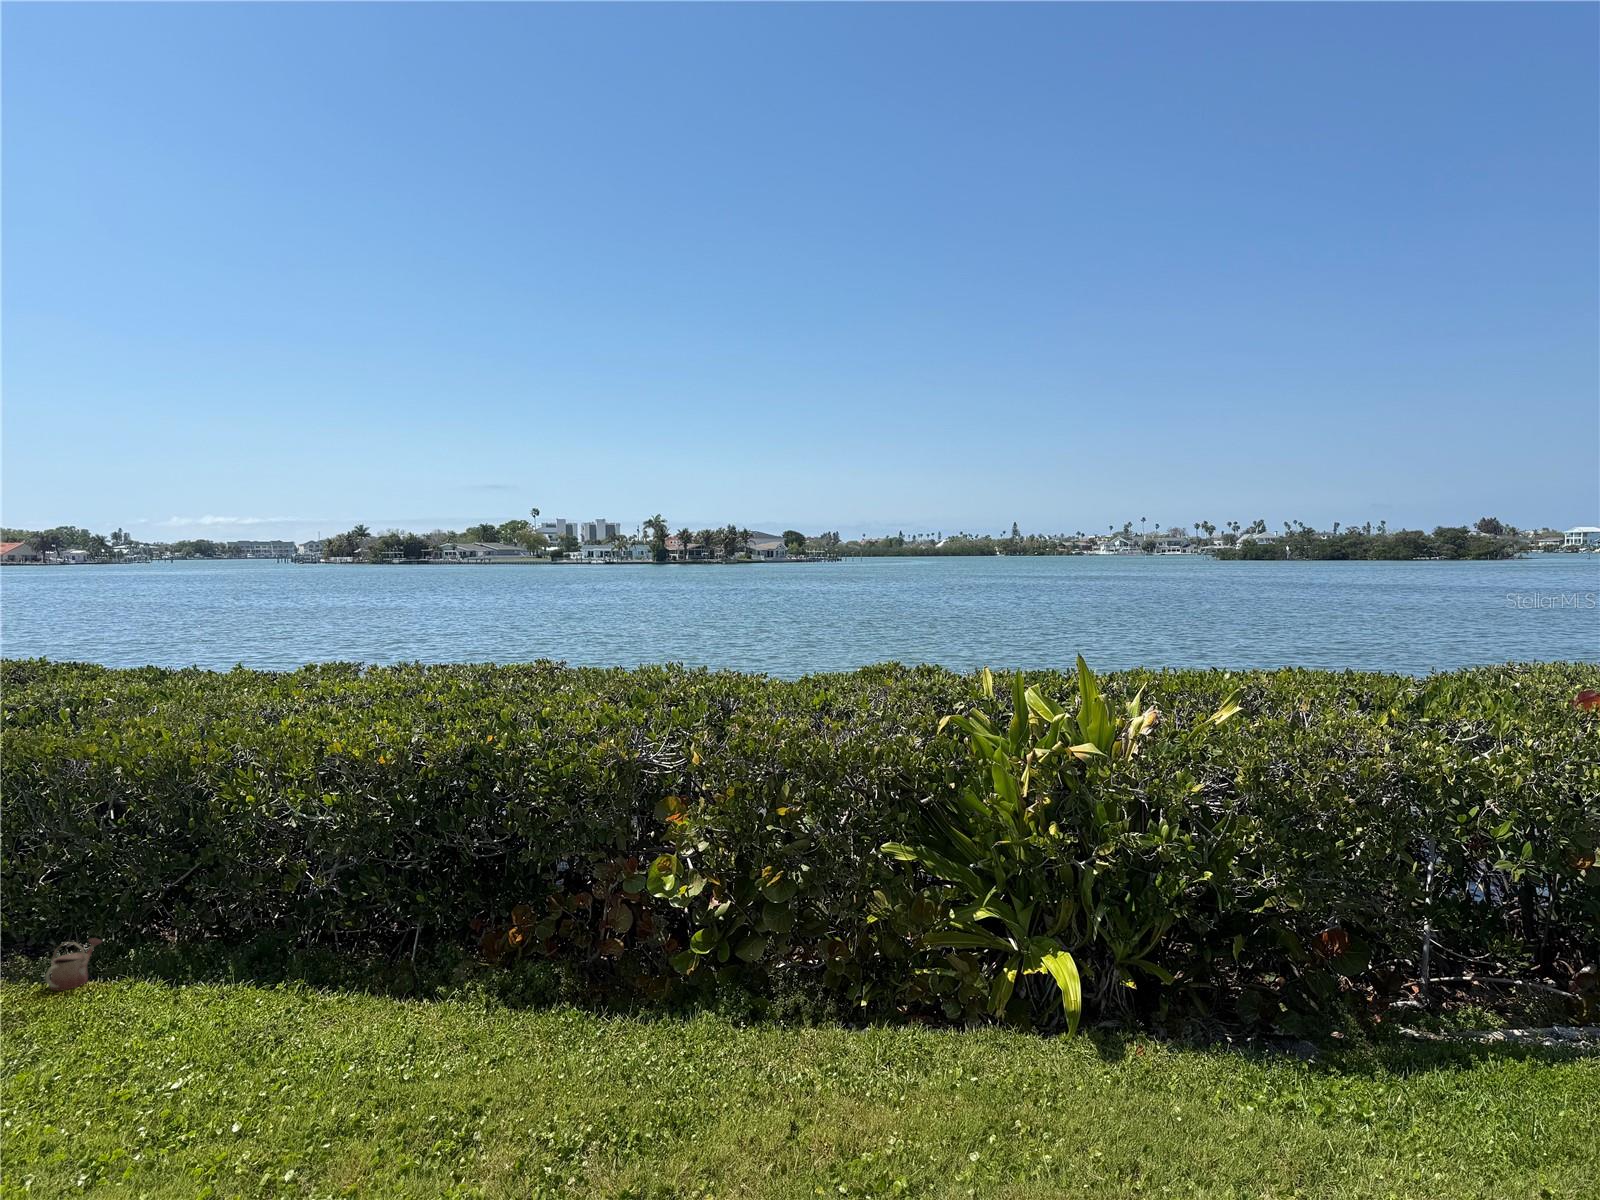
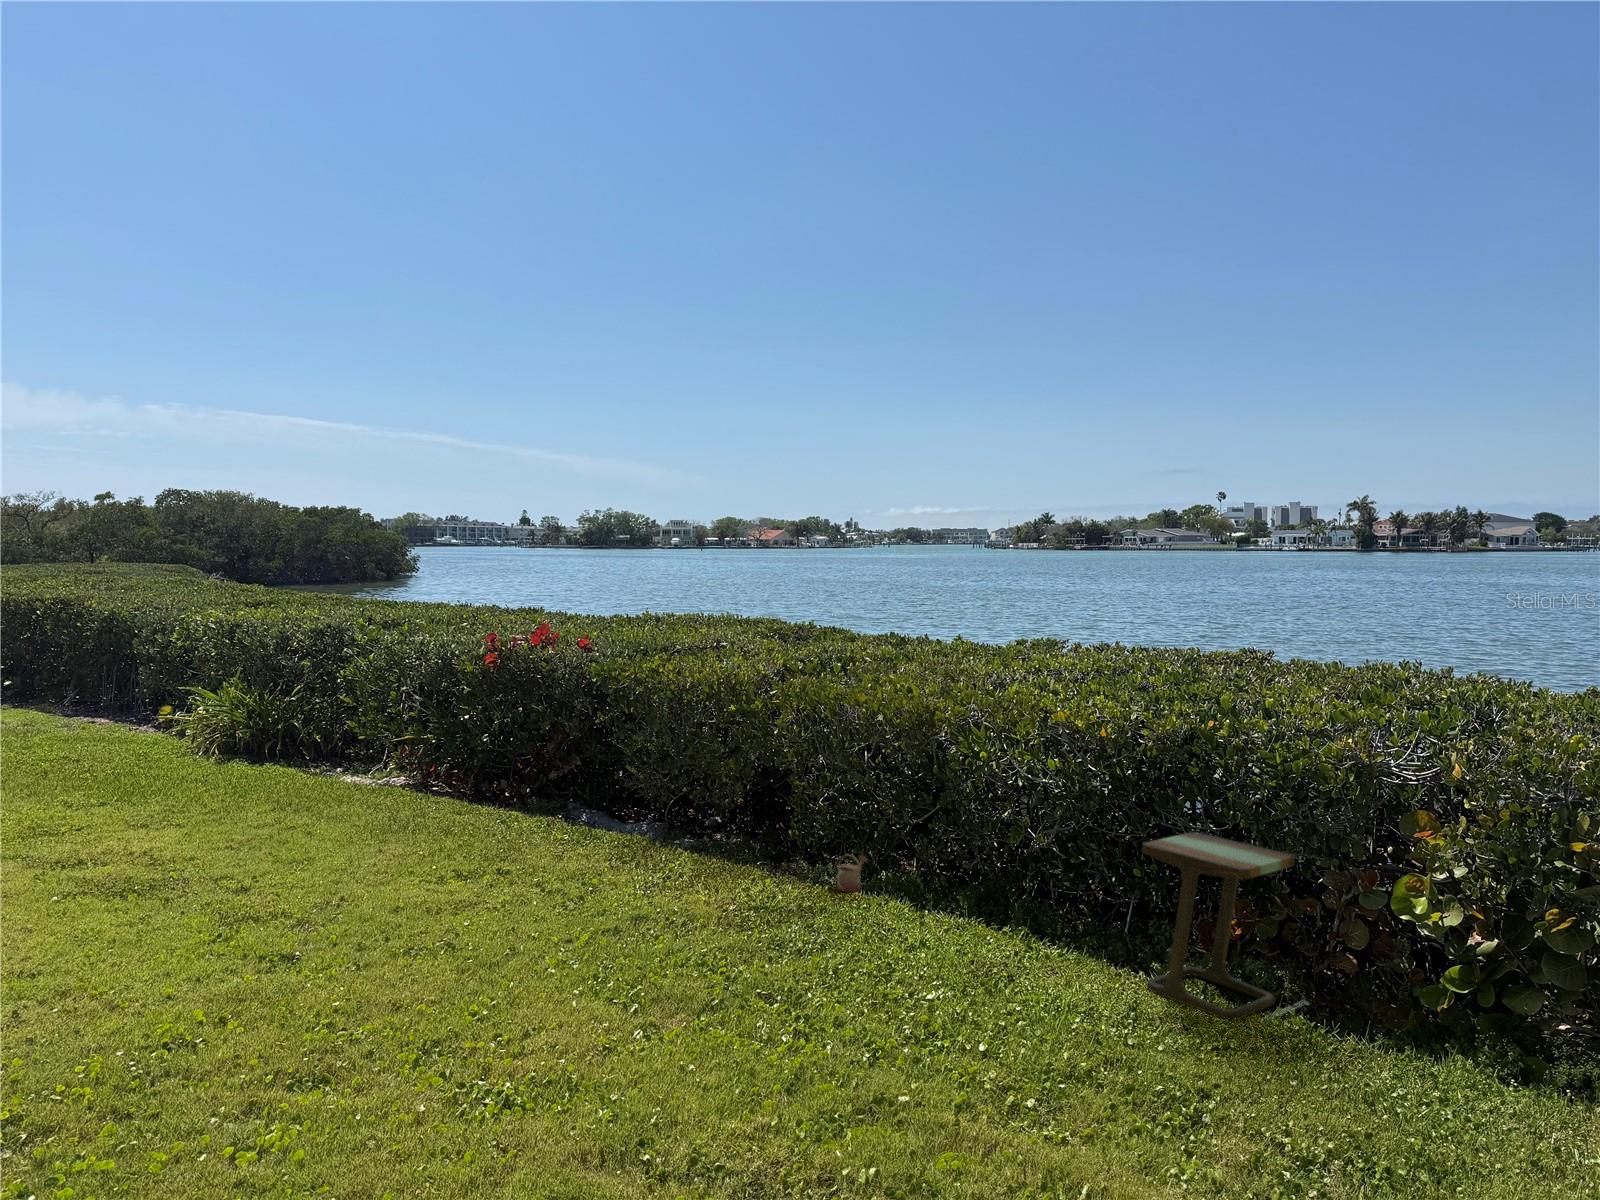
side table: none [416,848,584,1054] -> present [1143,832,1306,1020]

